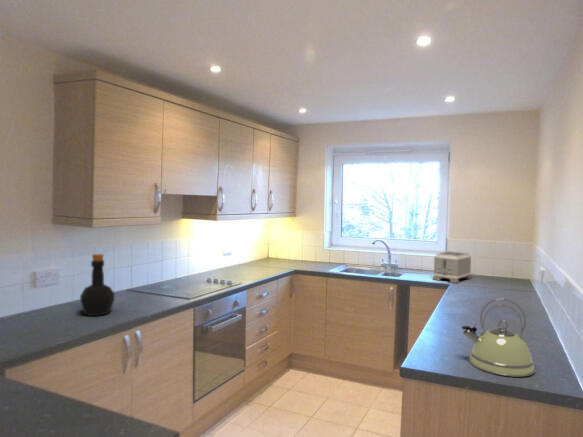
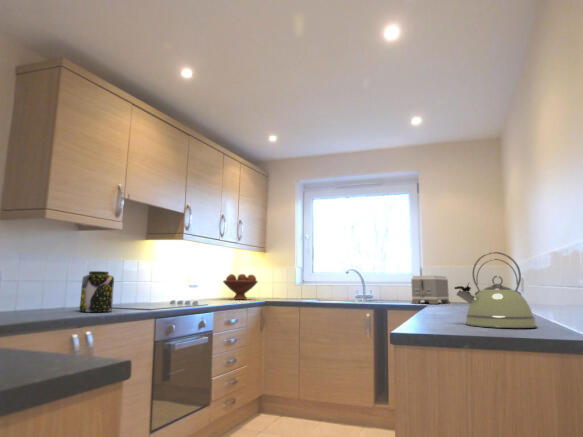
fruit bowl: none [256,240,288,265] -> present [223,274,257,300]
bottle: present [80,254,114,316] -> none [23,246,64,314]
jar: none [129,269,156,308] -> present [80,271,114,312]

